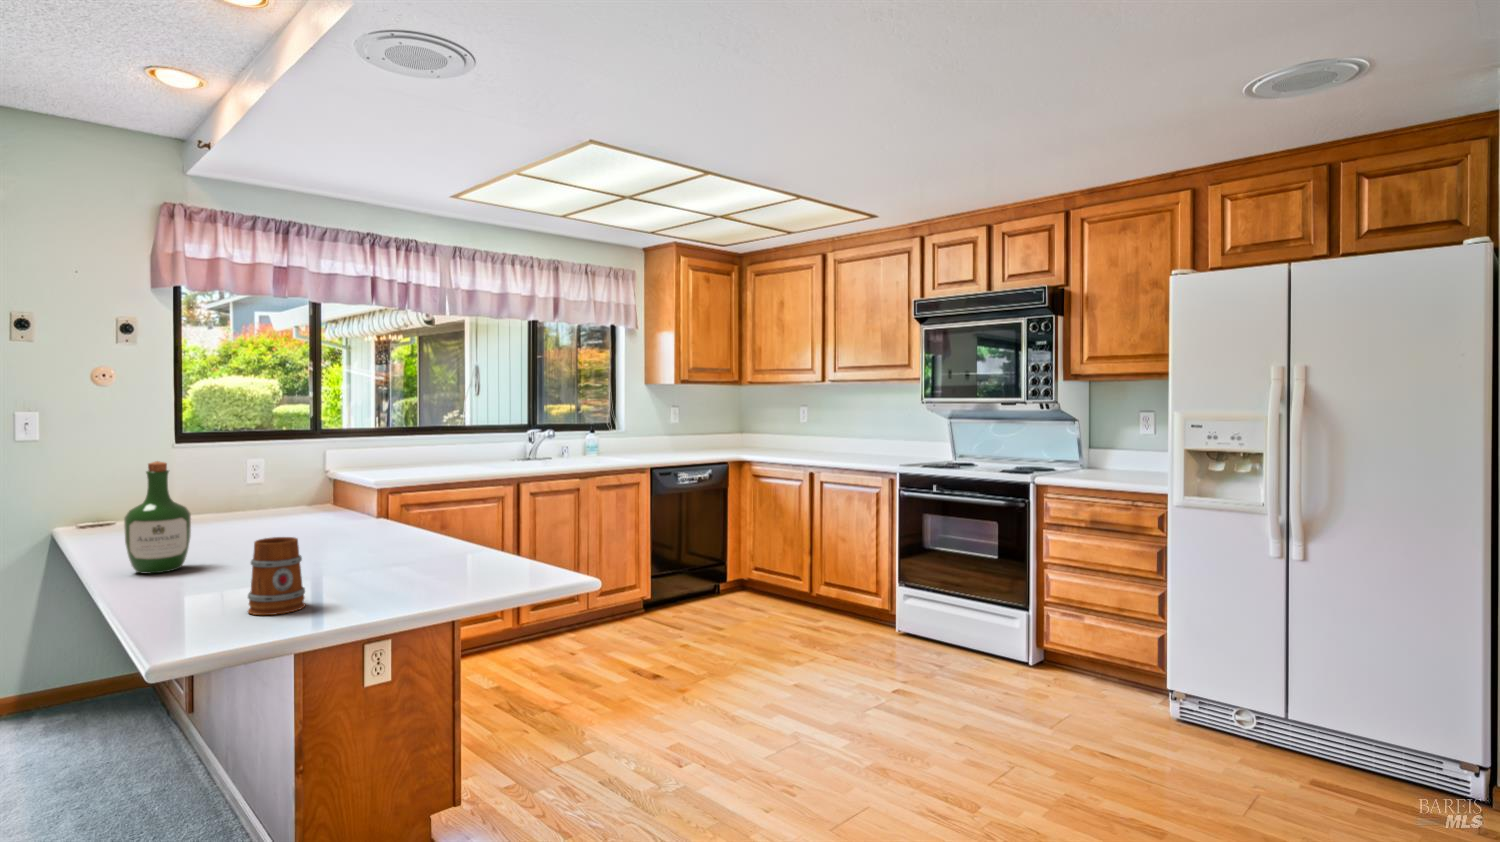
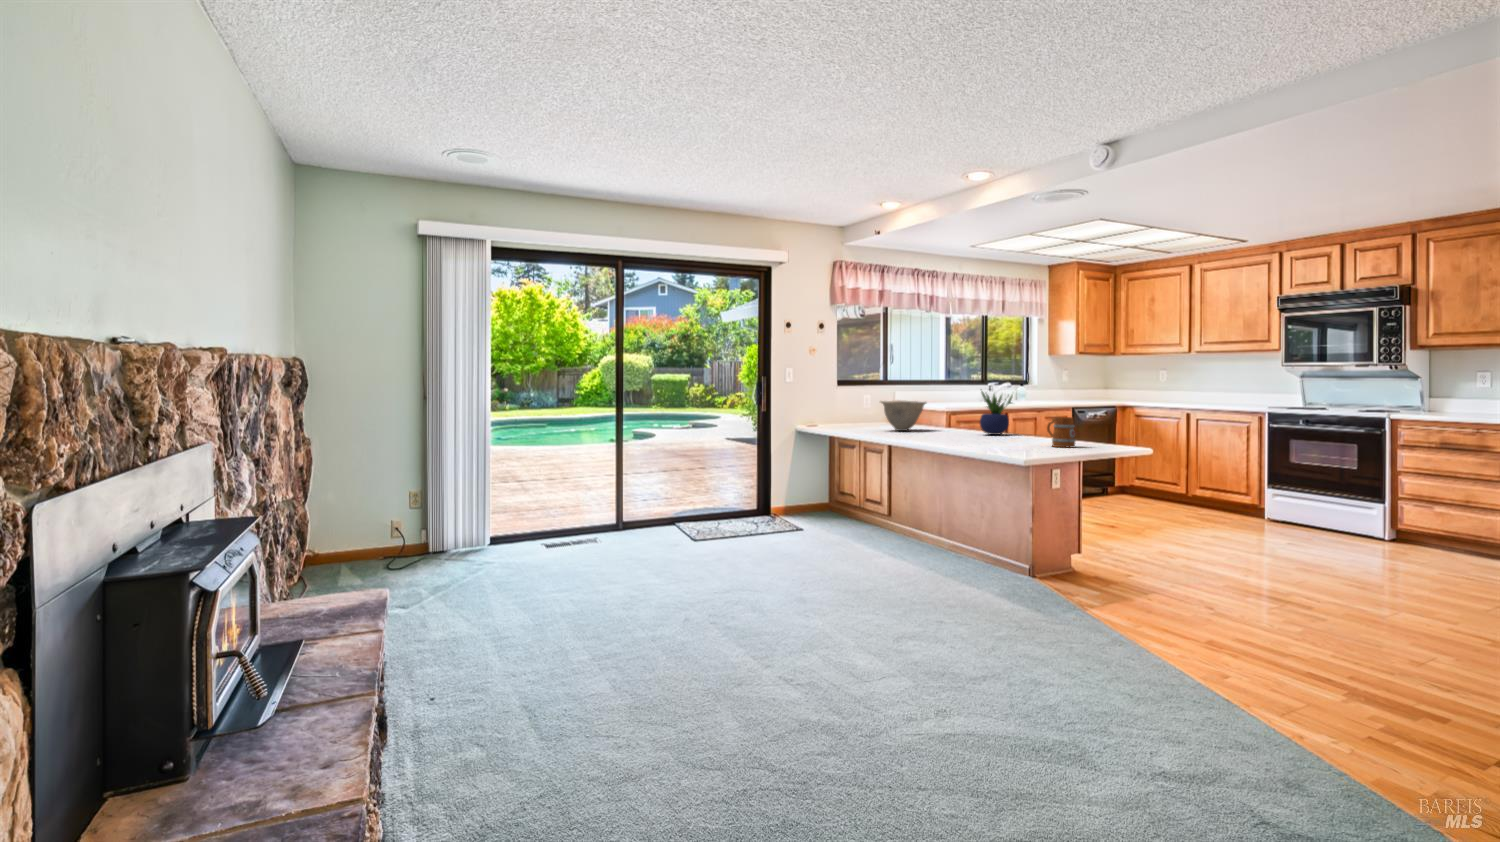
potted plant: none [319,449,392,541] -> present [980,391,1012,435]
wine bottle: present [124,461,191,574] -> none [933,389,959,440]
bowl: none [195,465,298,524] -> present [881,400,926,431]

